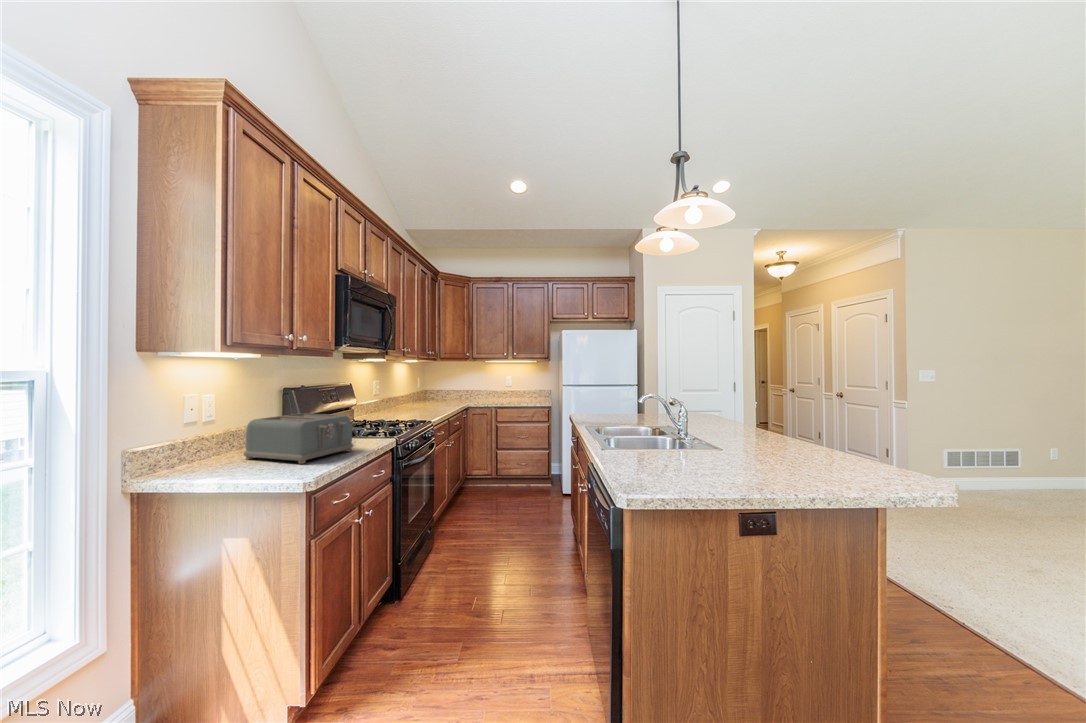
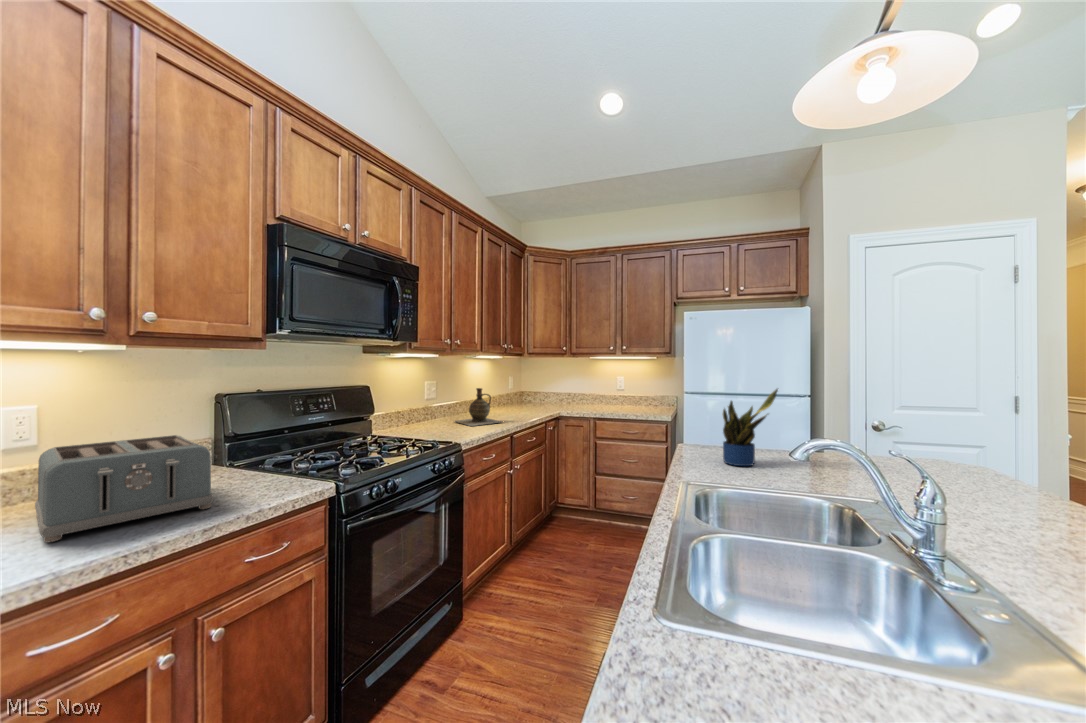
potted plant: none [598,380,626,422] -> present [723,389,778,466]
ceramic jug: none [398,385,439,414] -> present [455,388,500,426]

